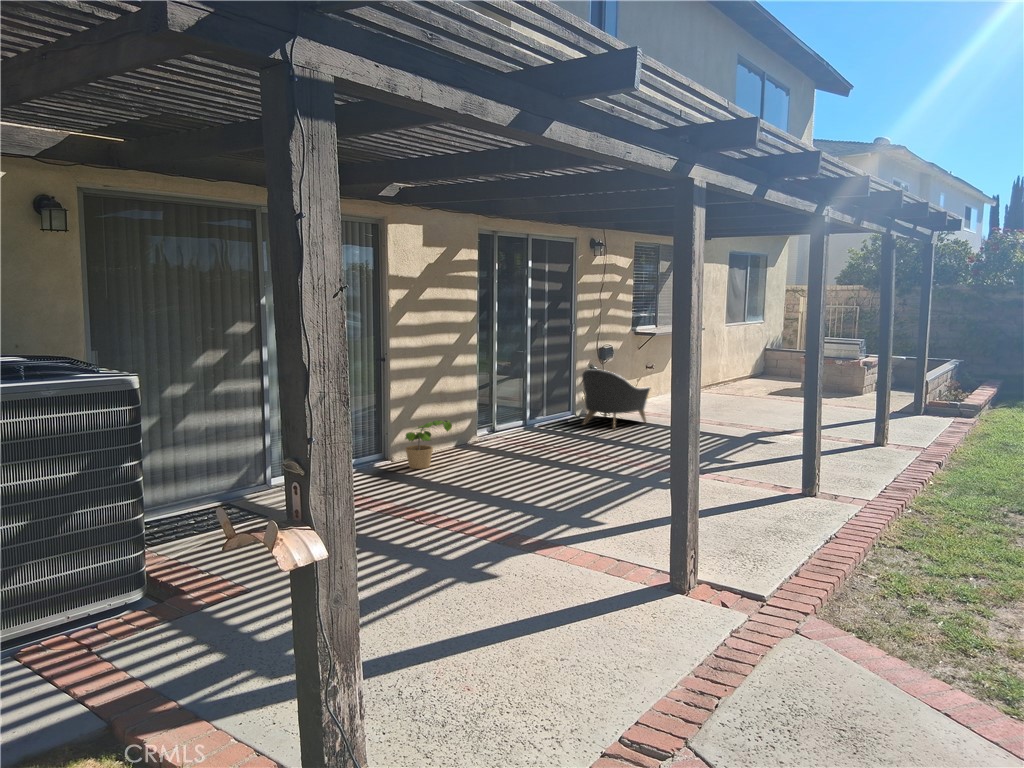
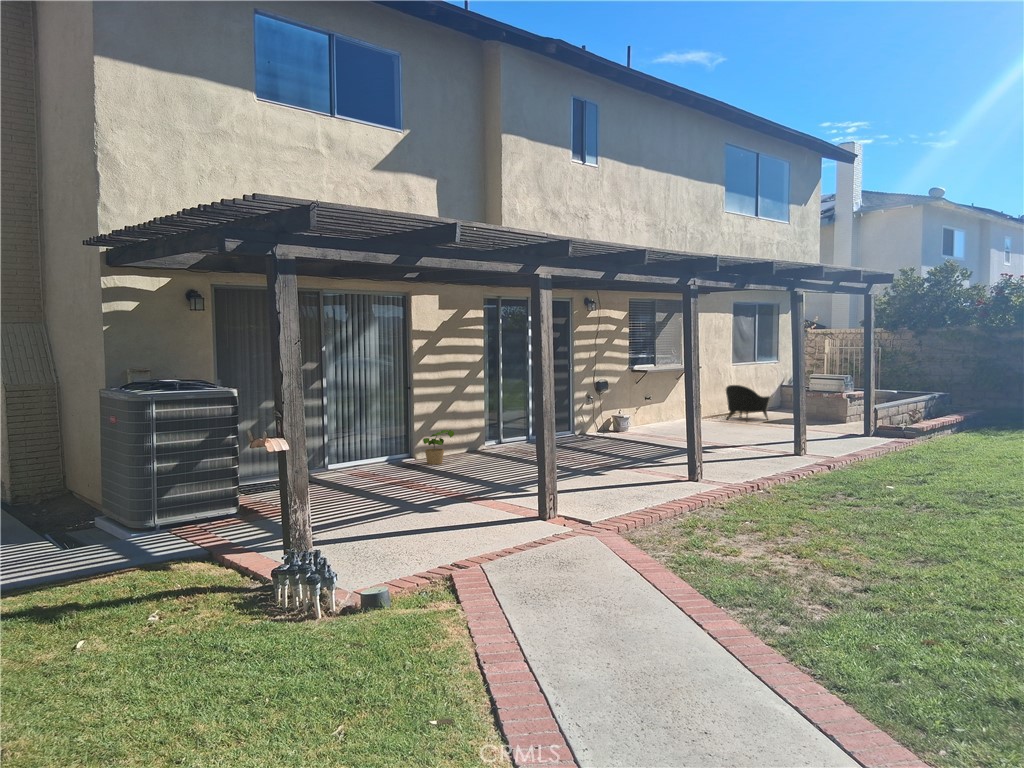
armchair: present [582,369,650,428] -> present [726,385,770,421]

